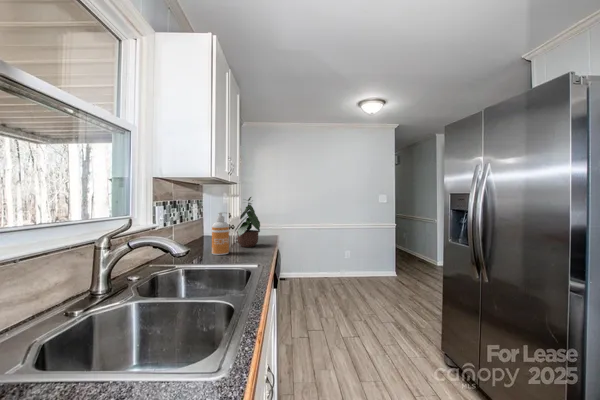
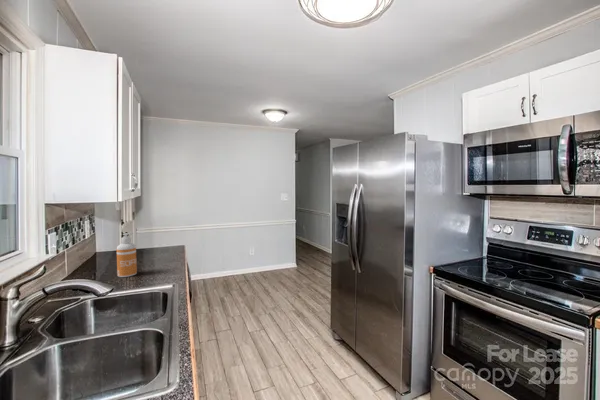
potted plant: present [235,197,260,247] -> none [138,212,172,264]

